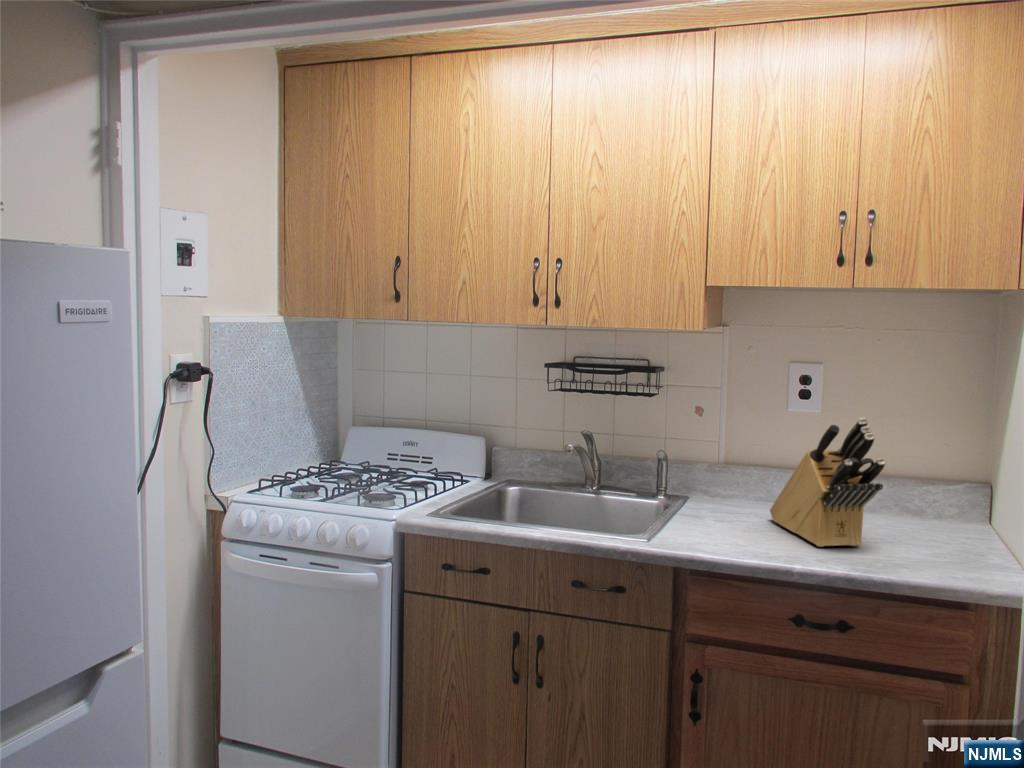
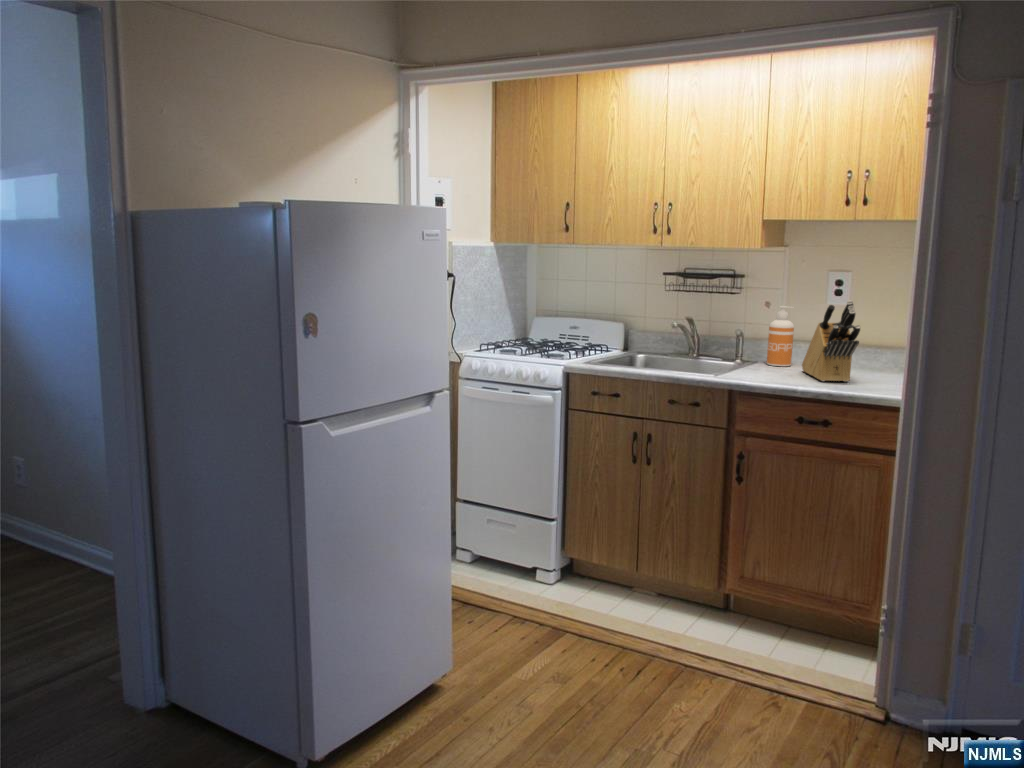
soap dispenser: none [709,416,748,510] -> present [767,306,794,366]

